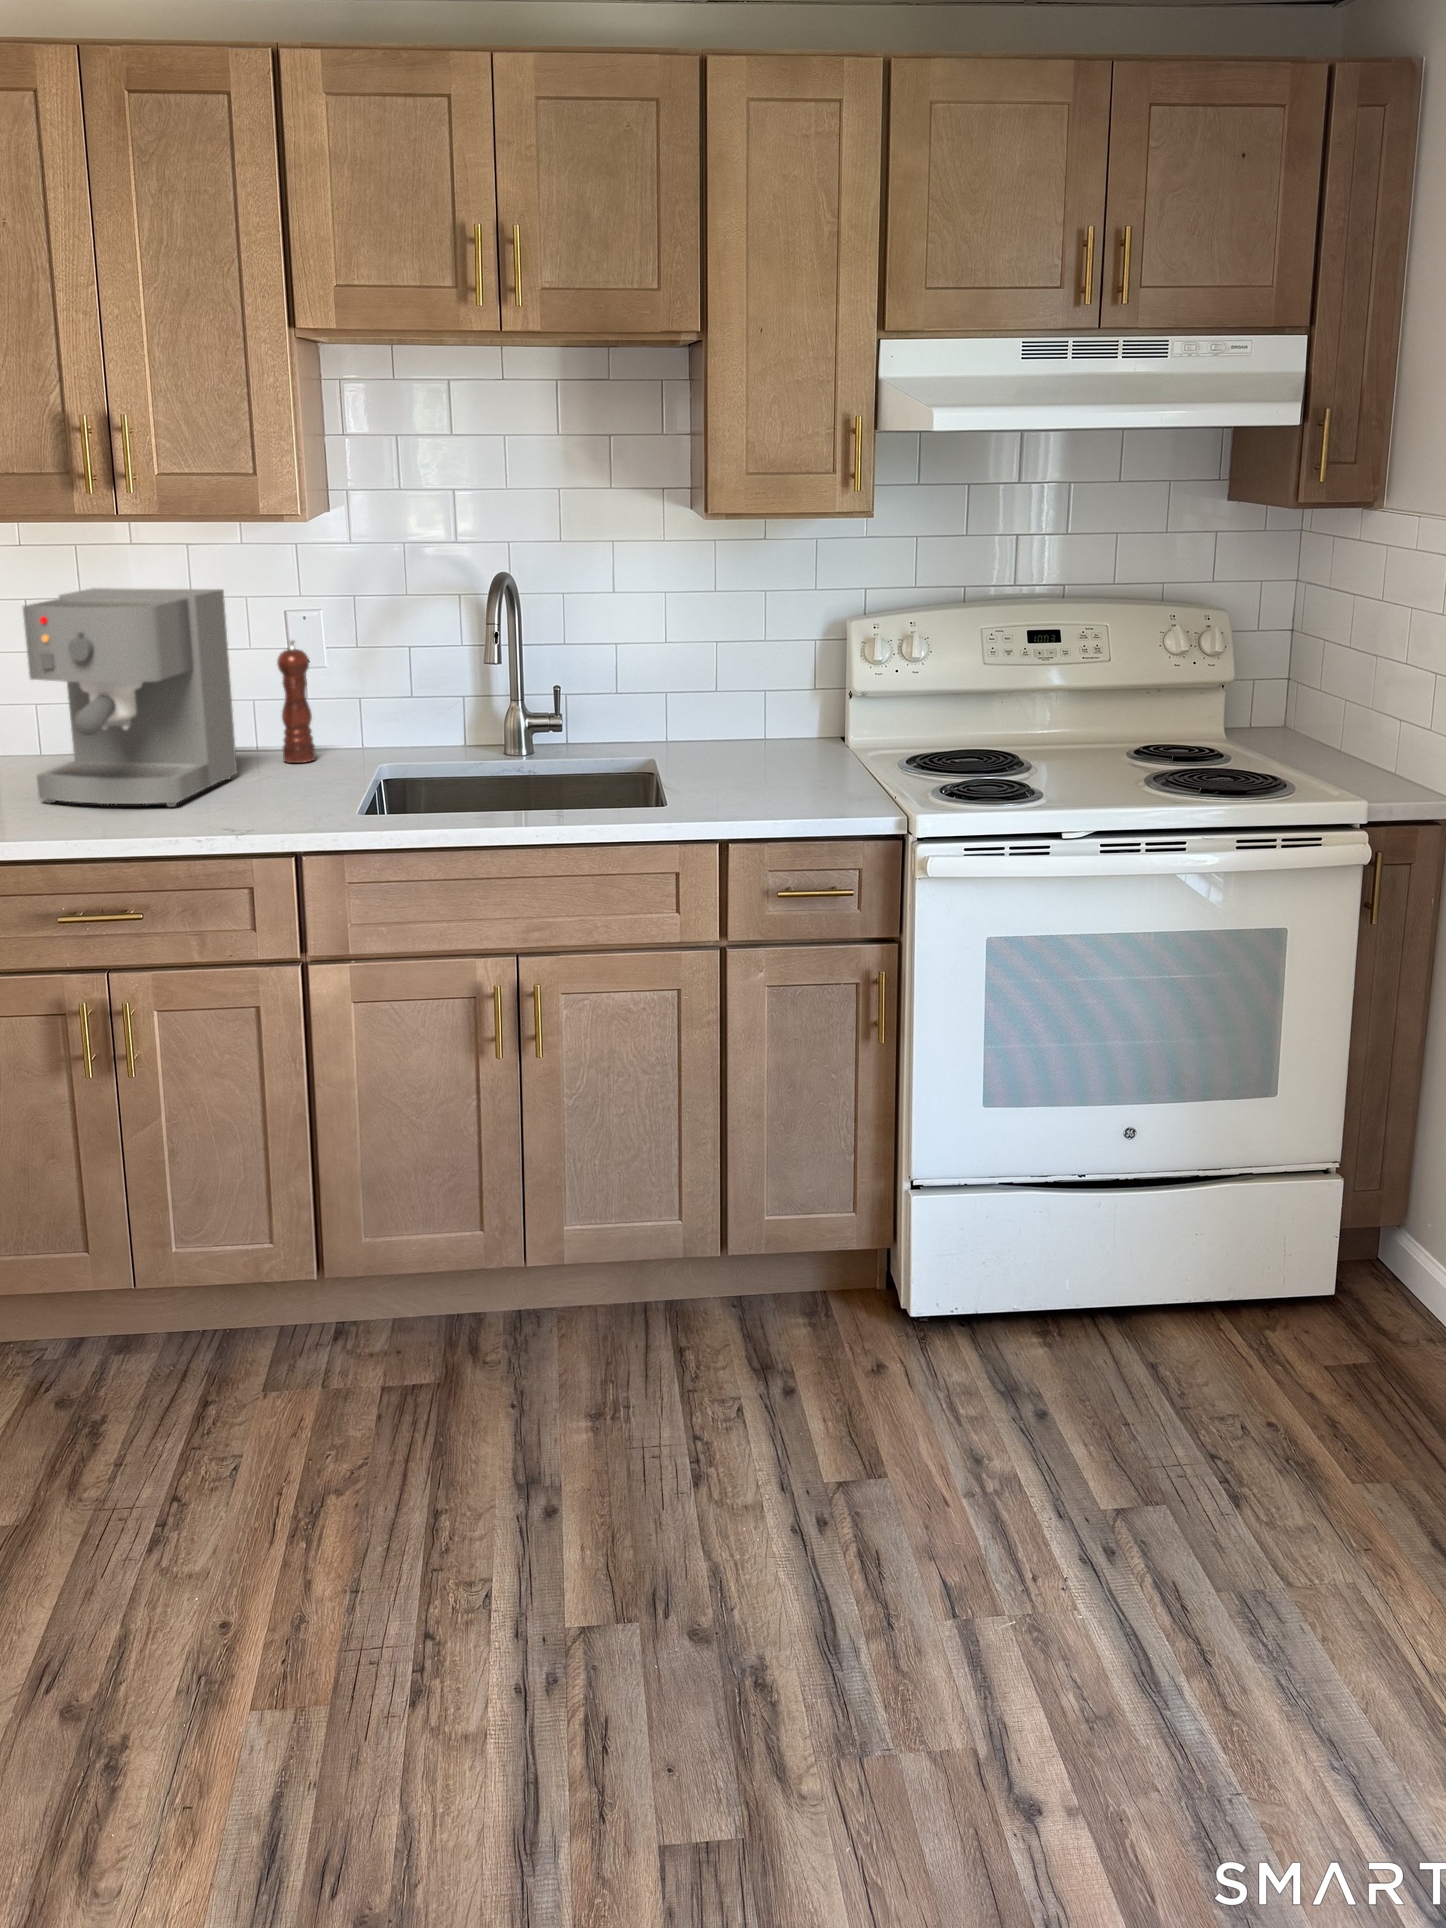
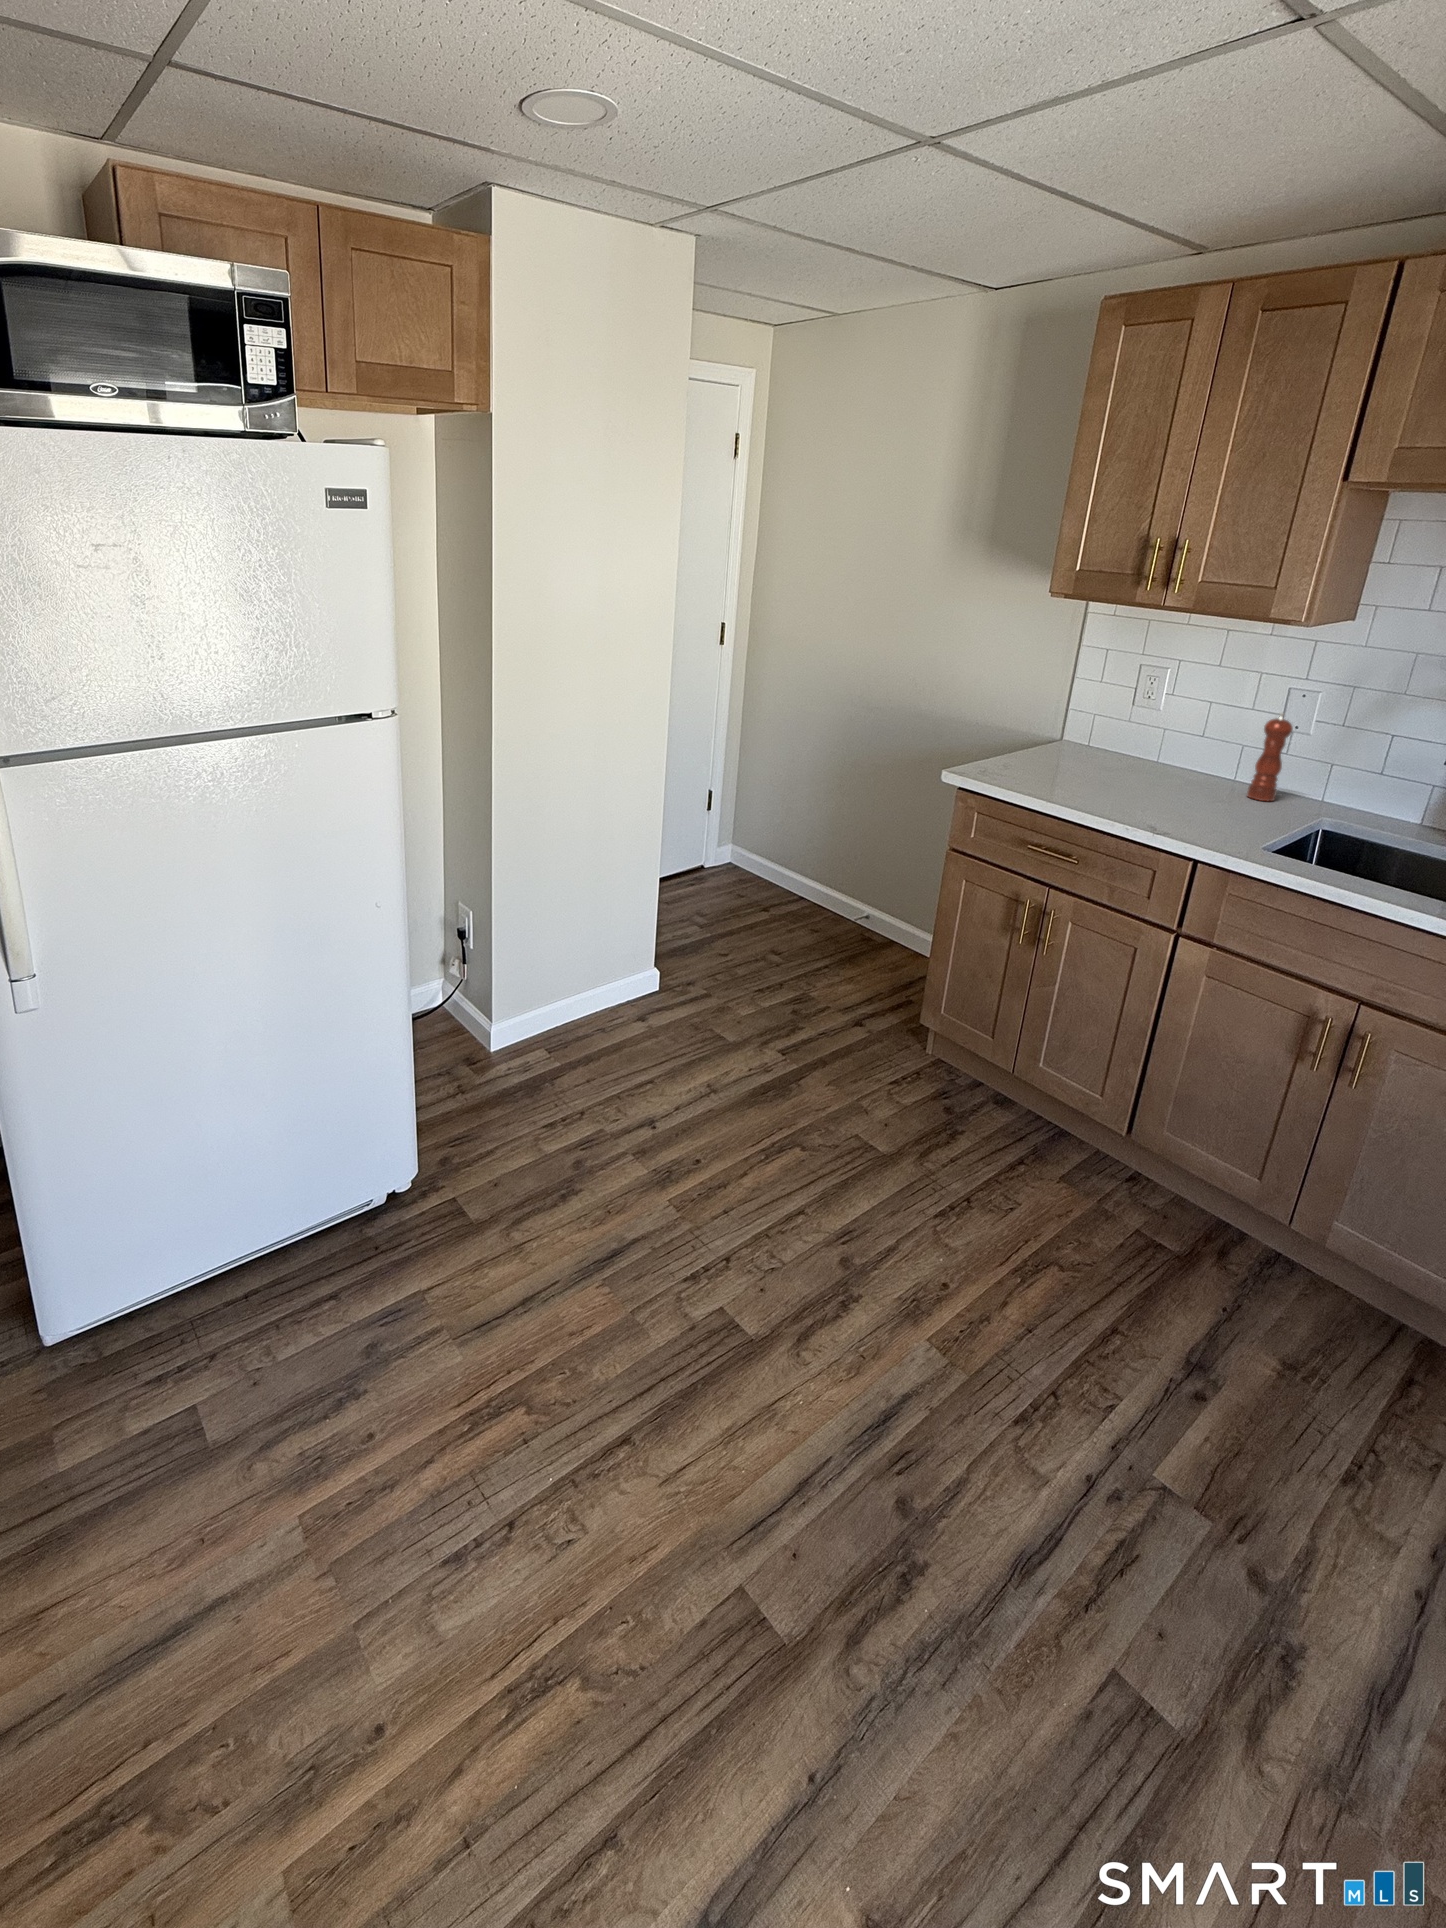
coffee maker: present [23,588,237,807] -> none [1053,652,1229,804]

